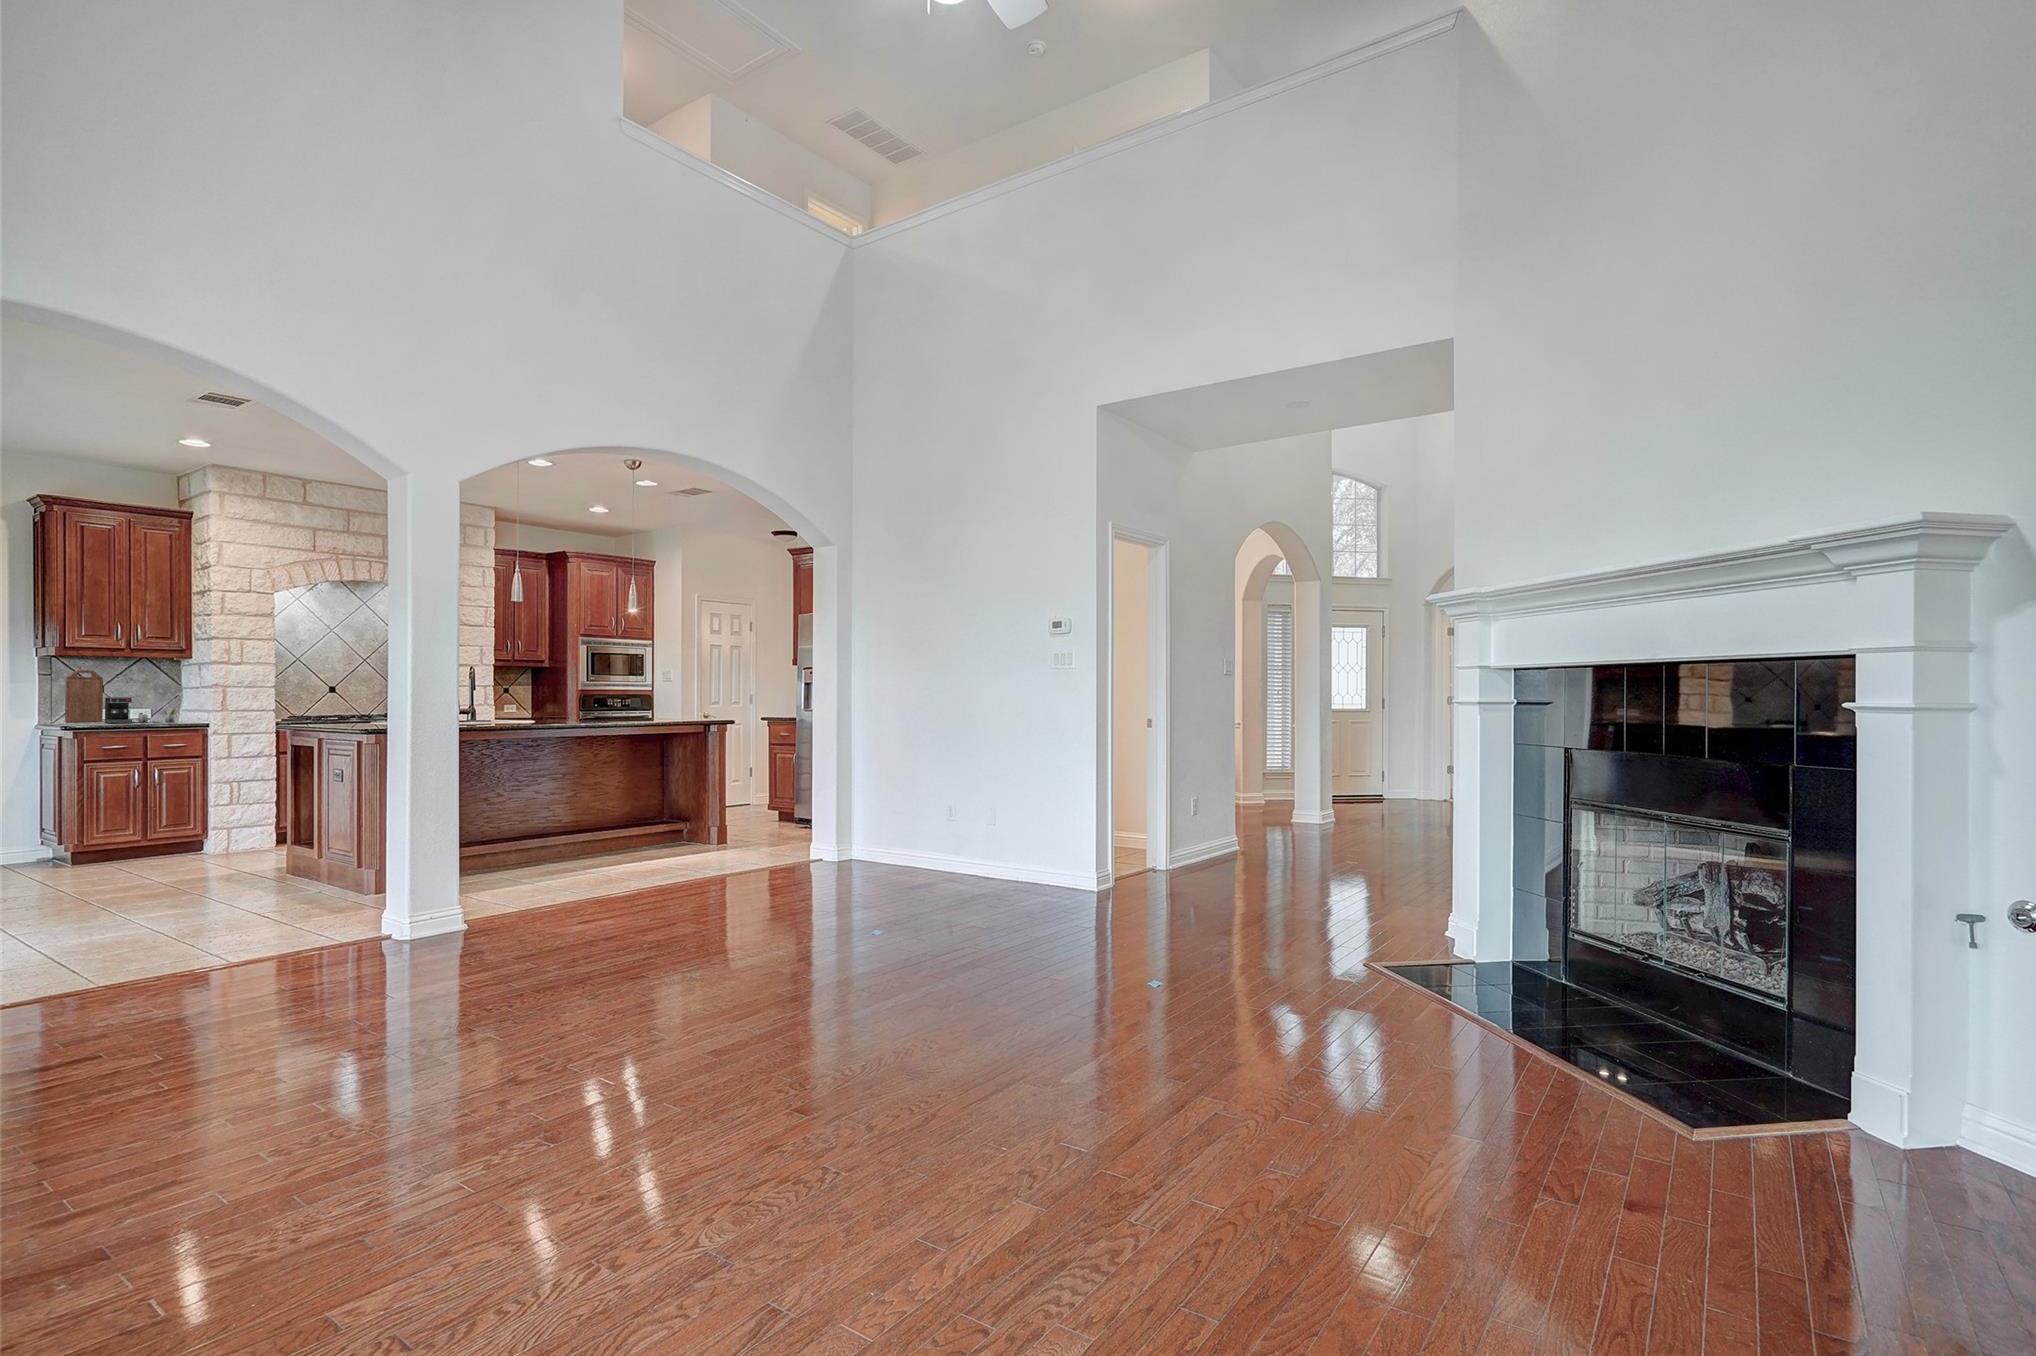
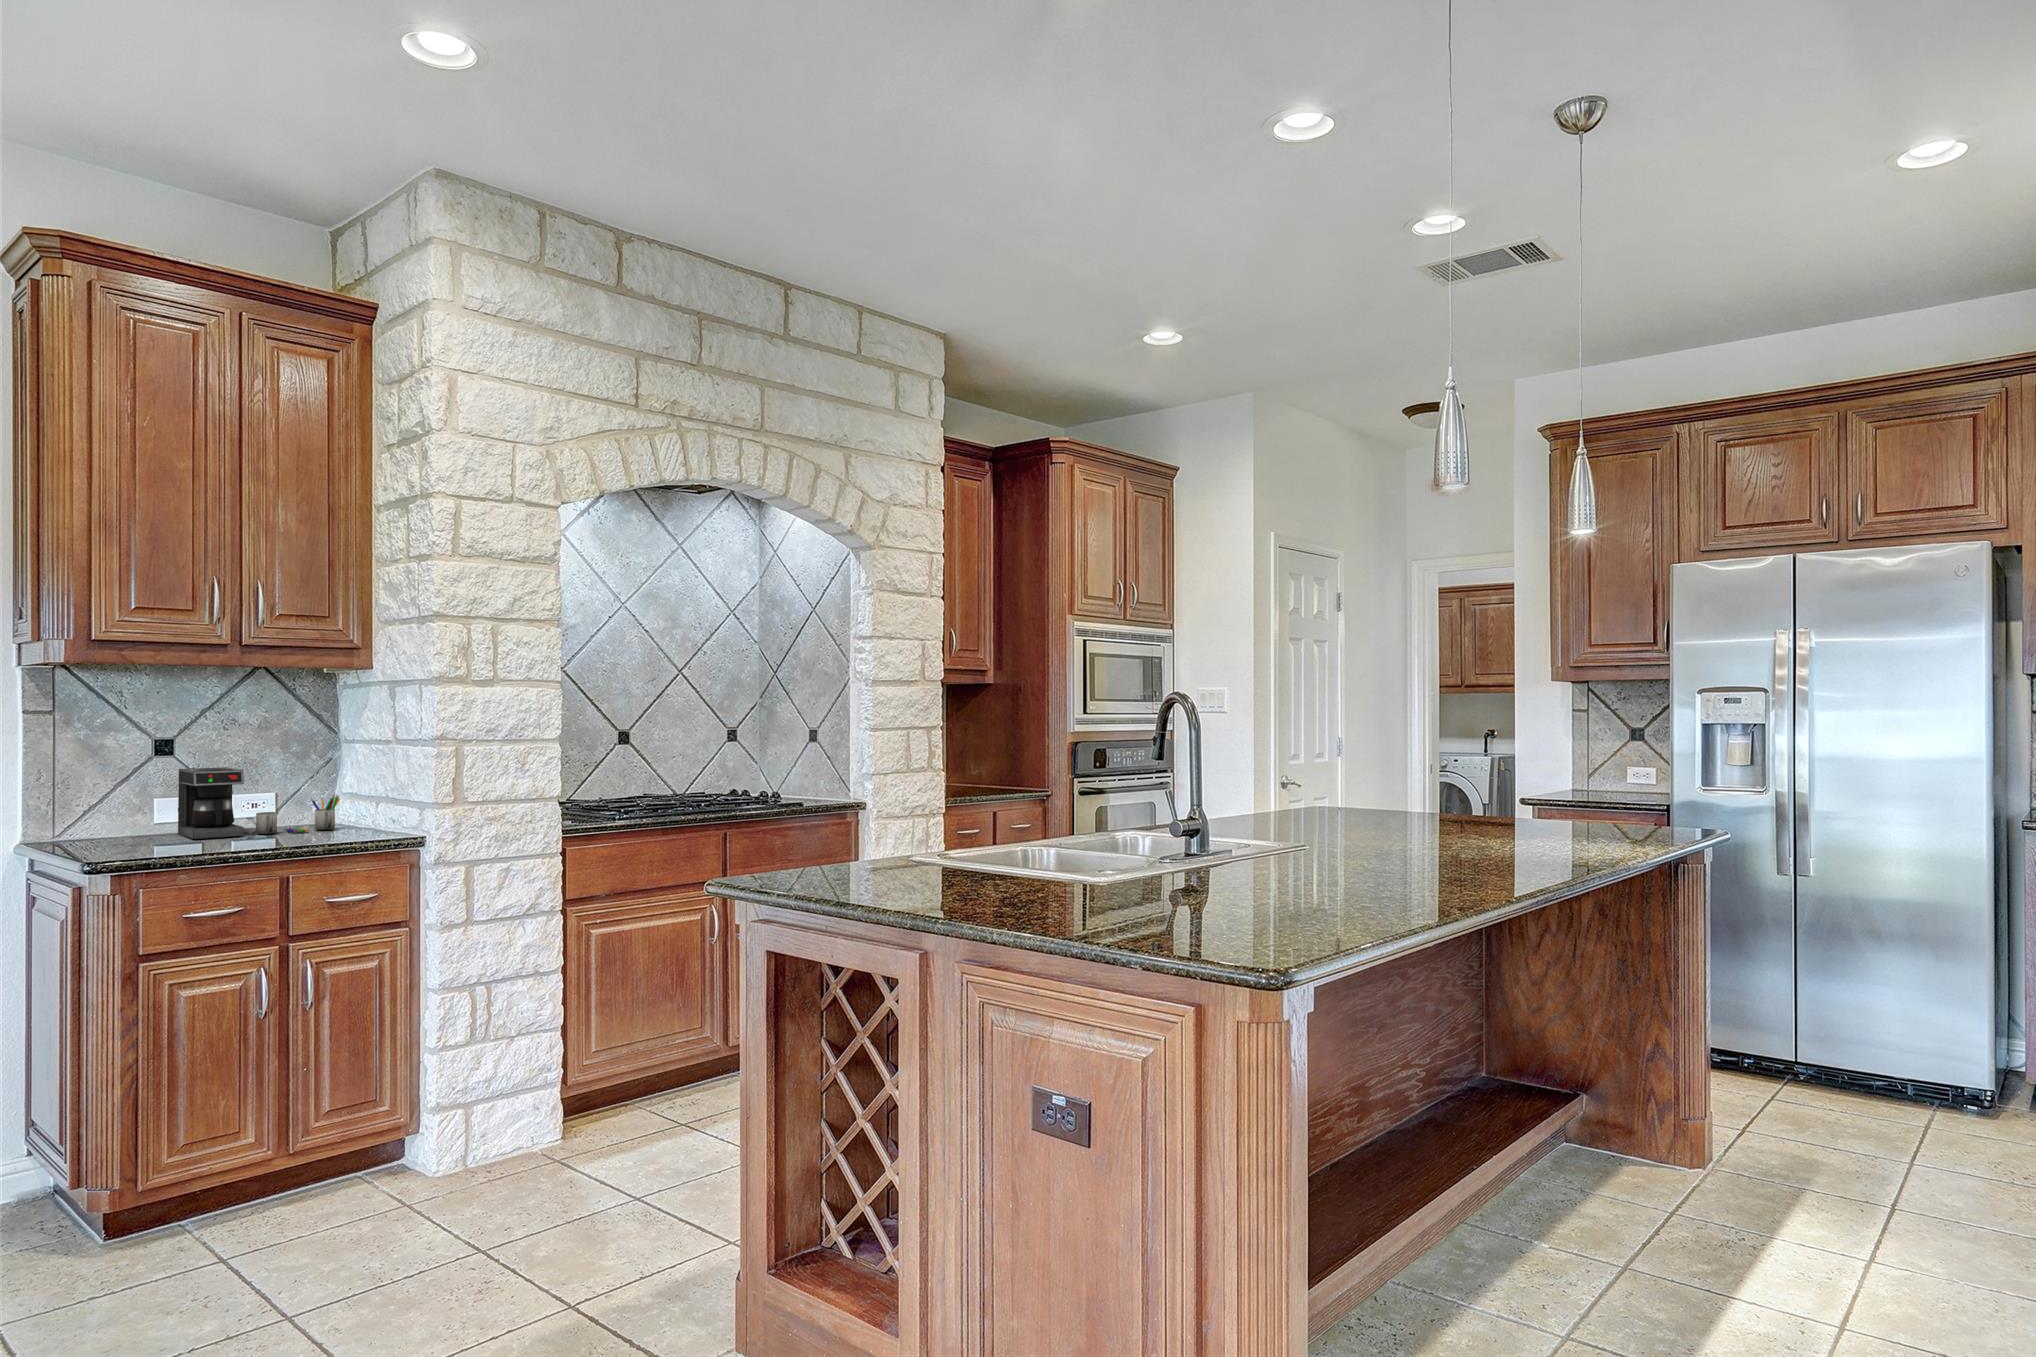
cutting board: present [65,670,103,723] -> none [85,699,172,835]

